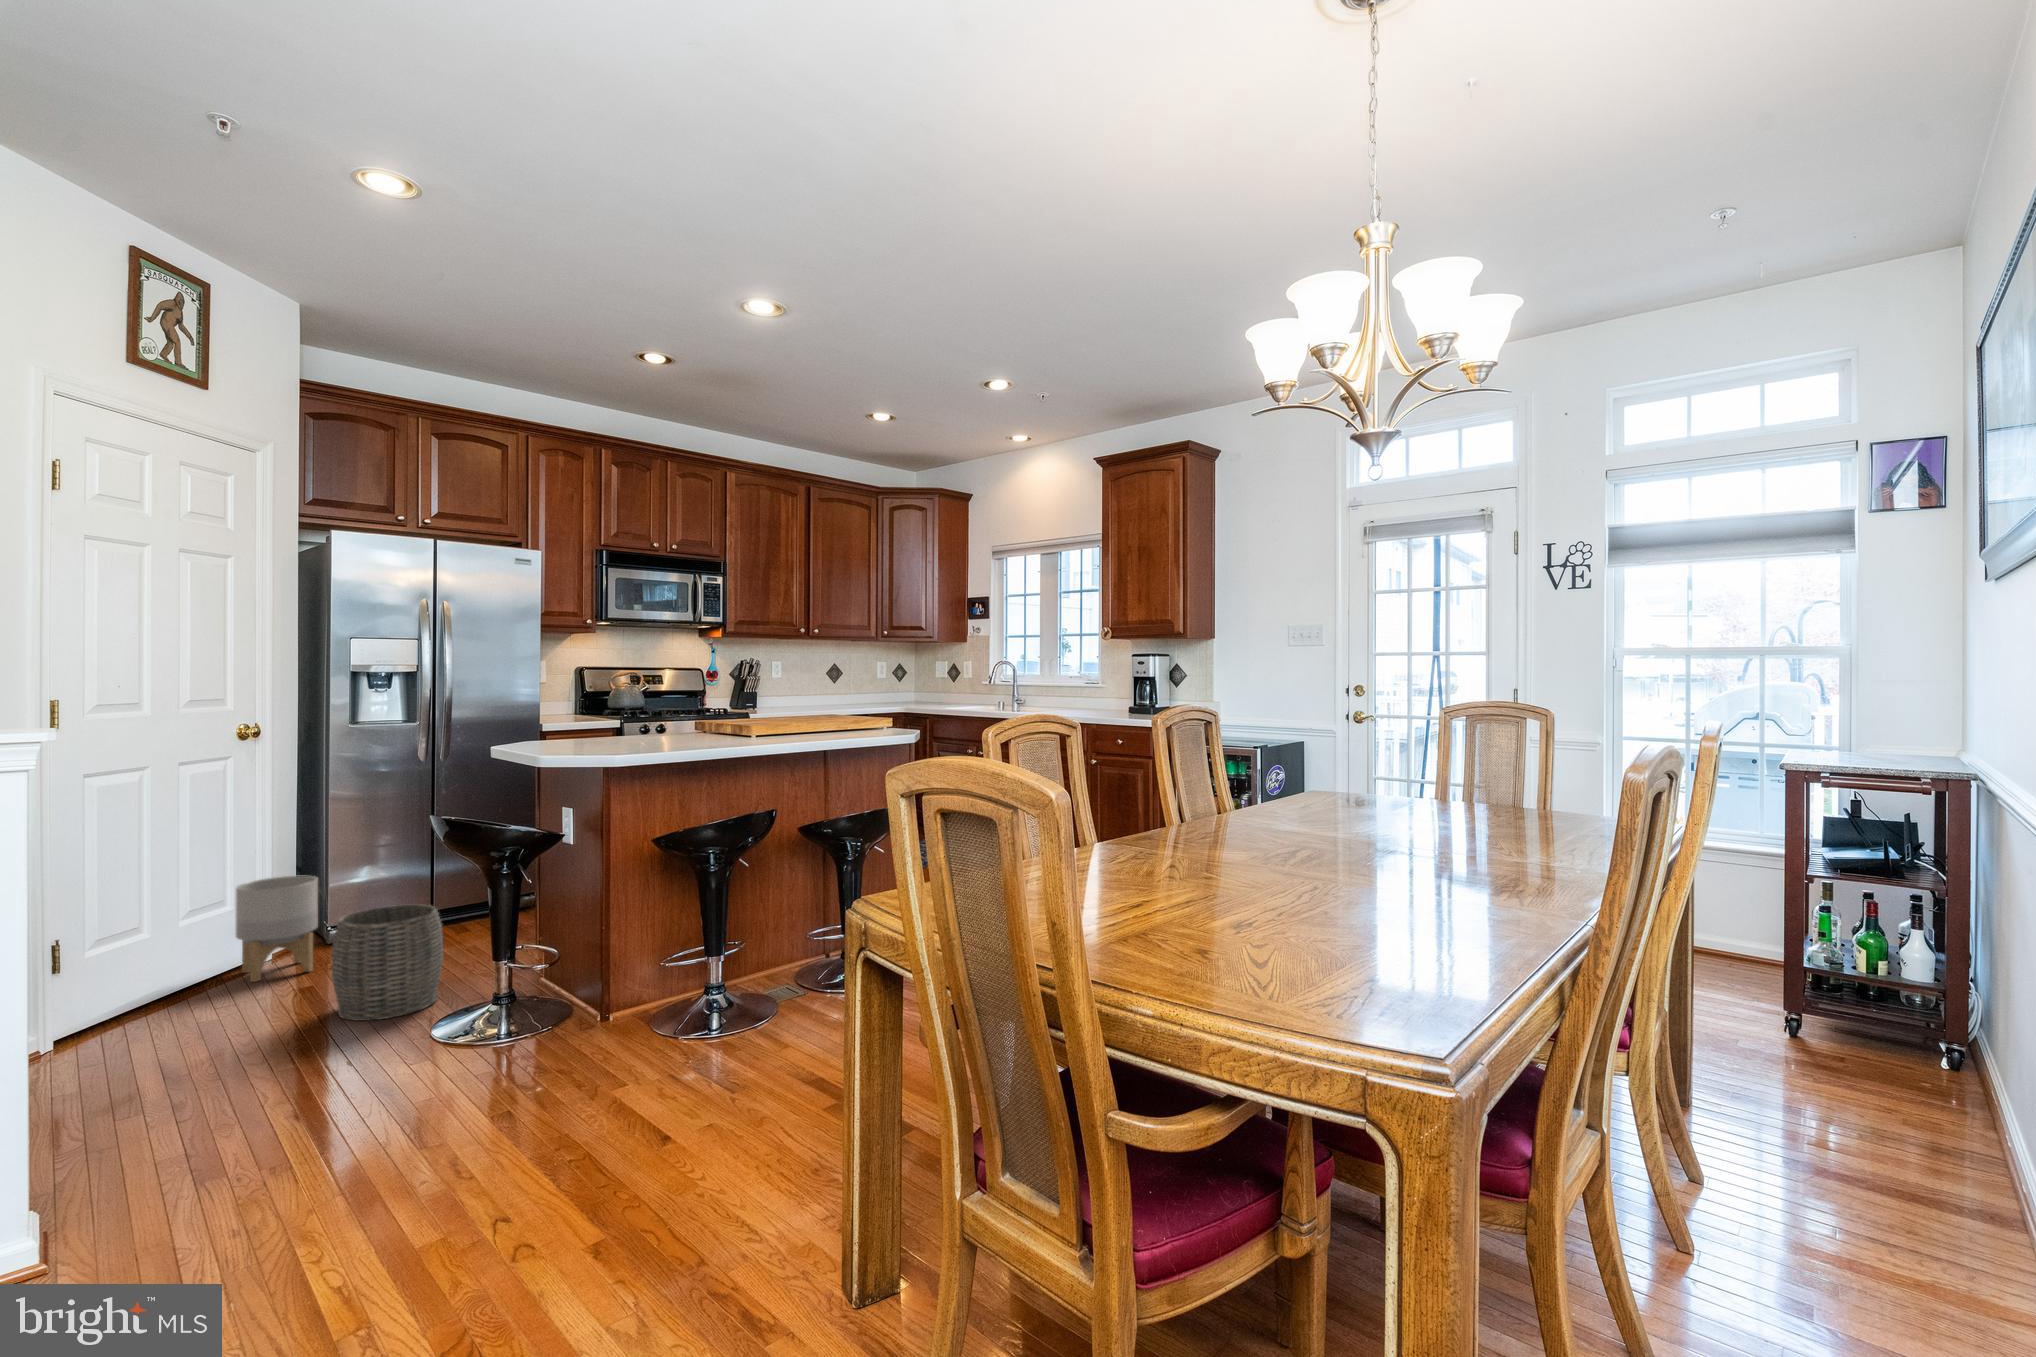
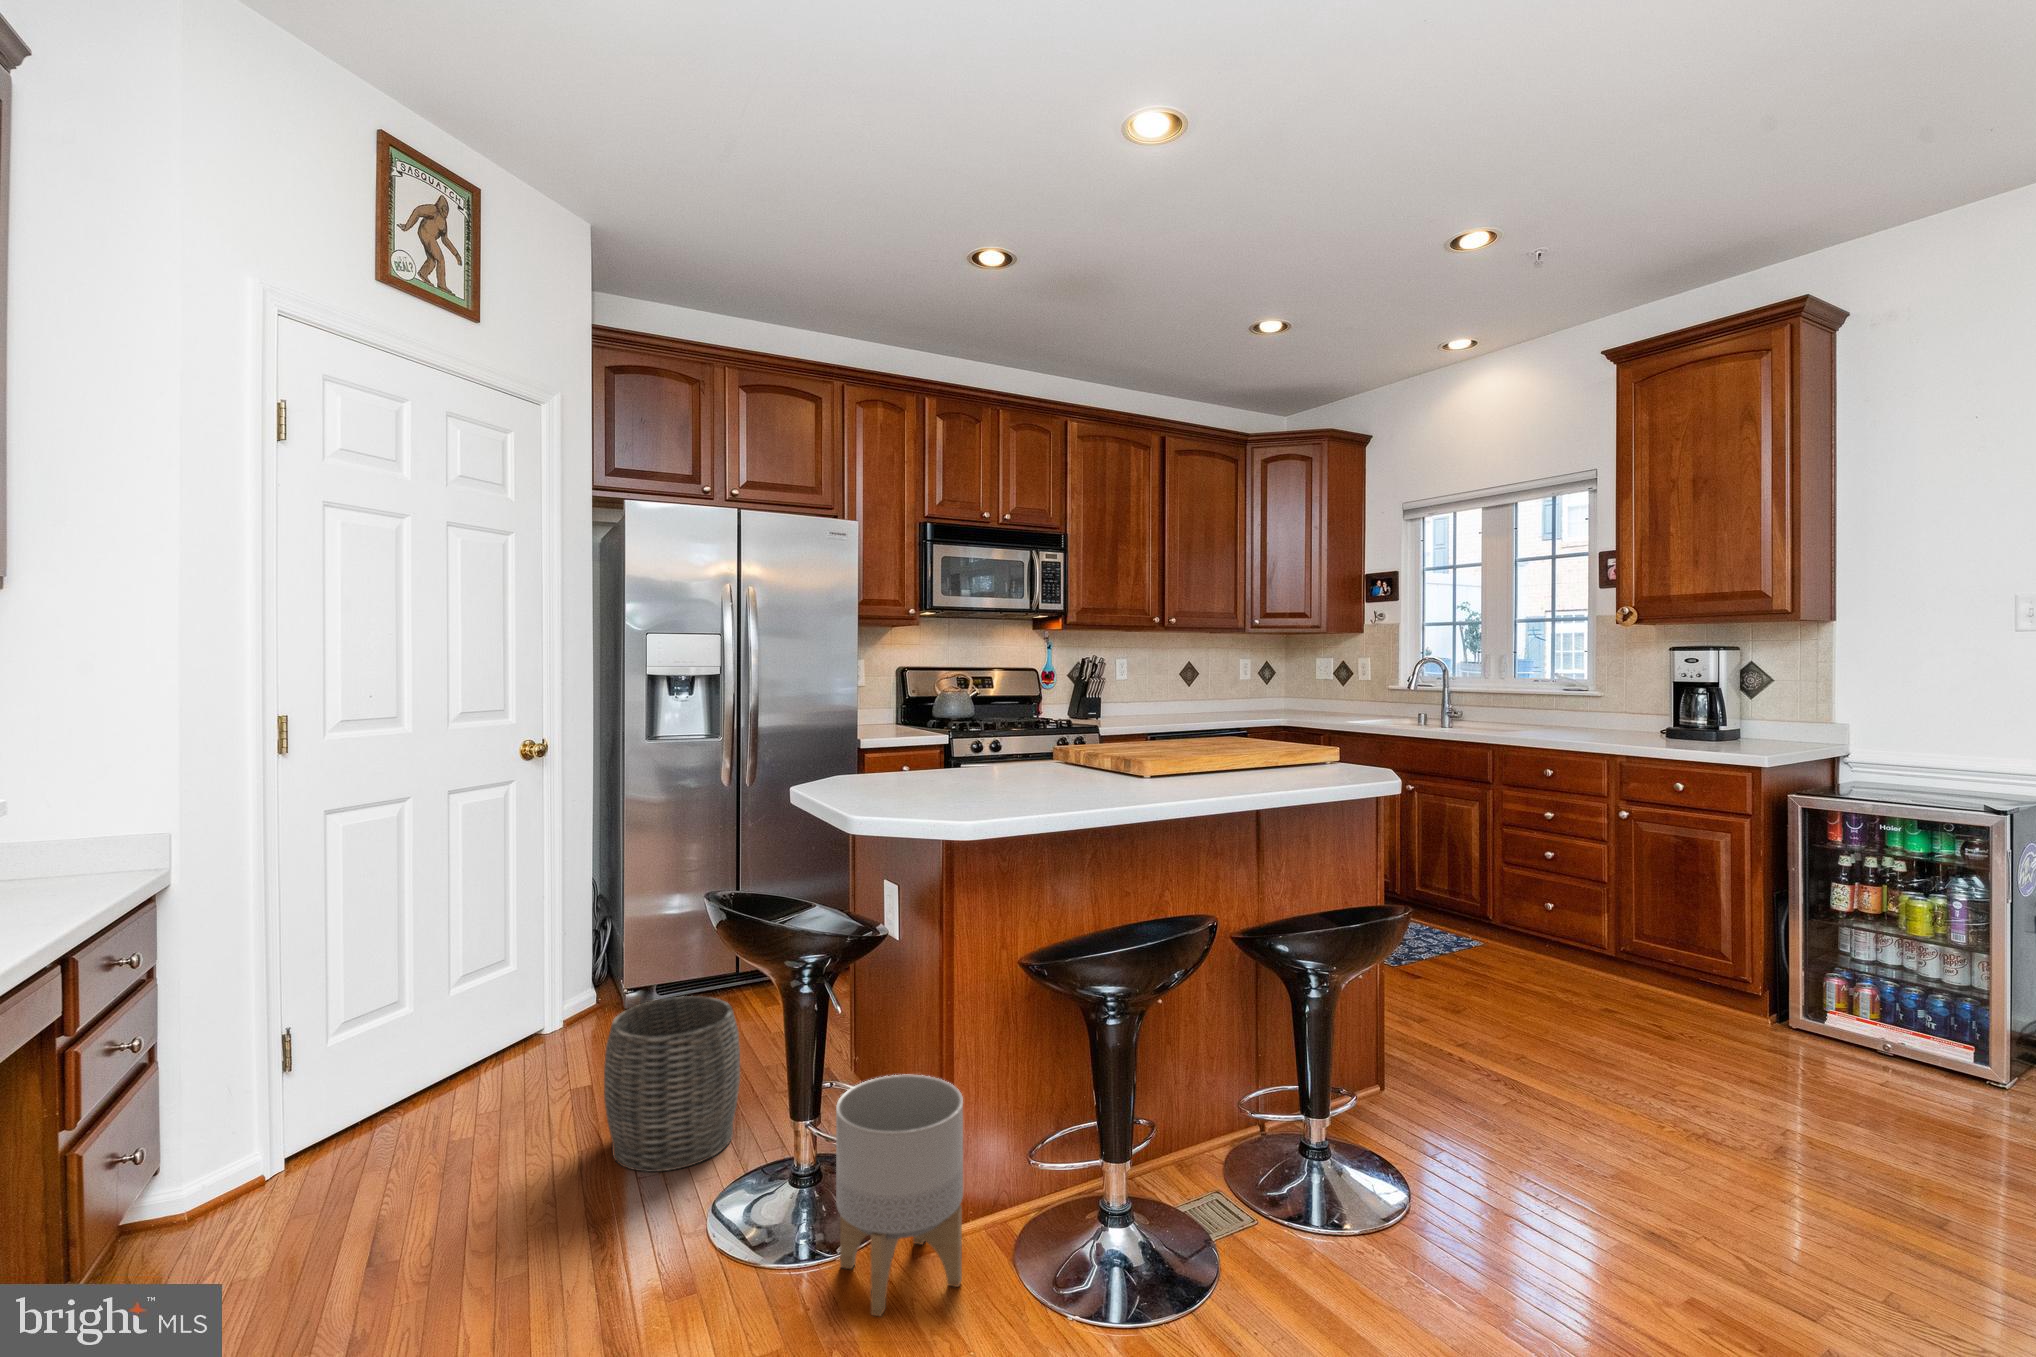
planter: present [236,876,318,982] -> present [836,1075,963,1316]

